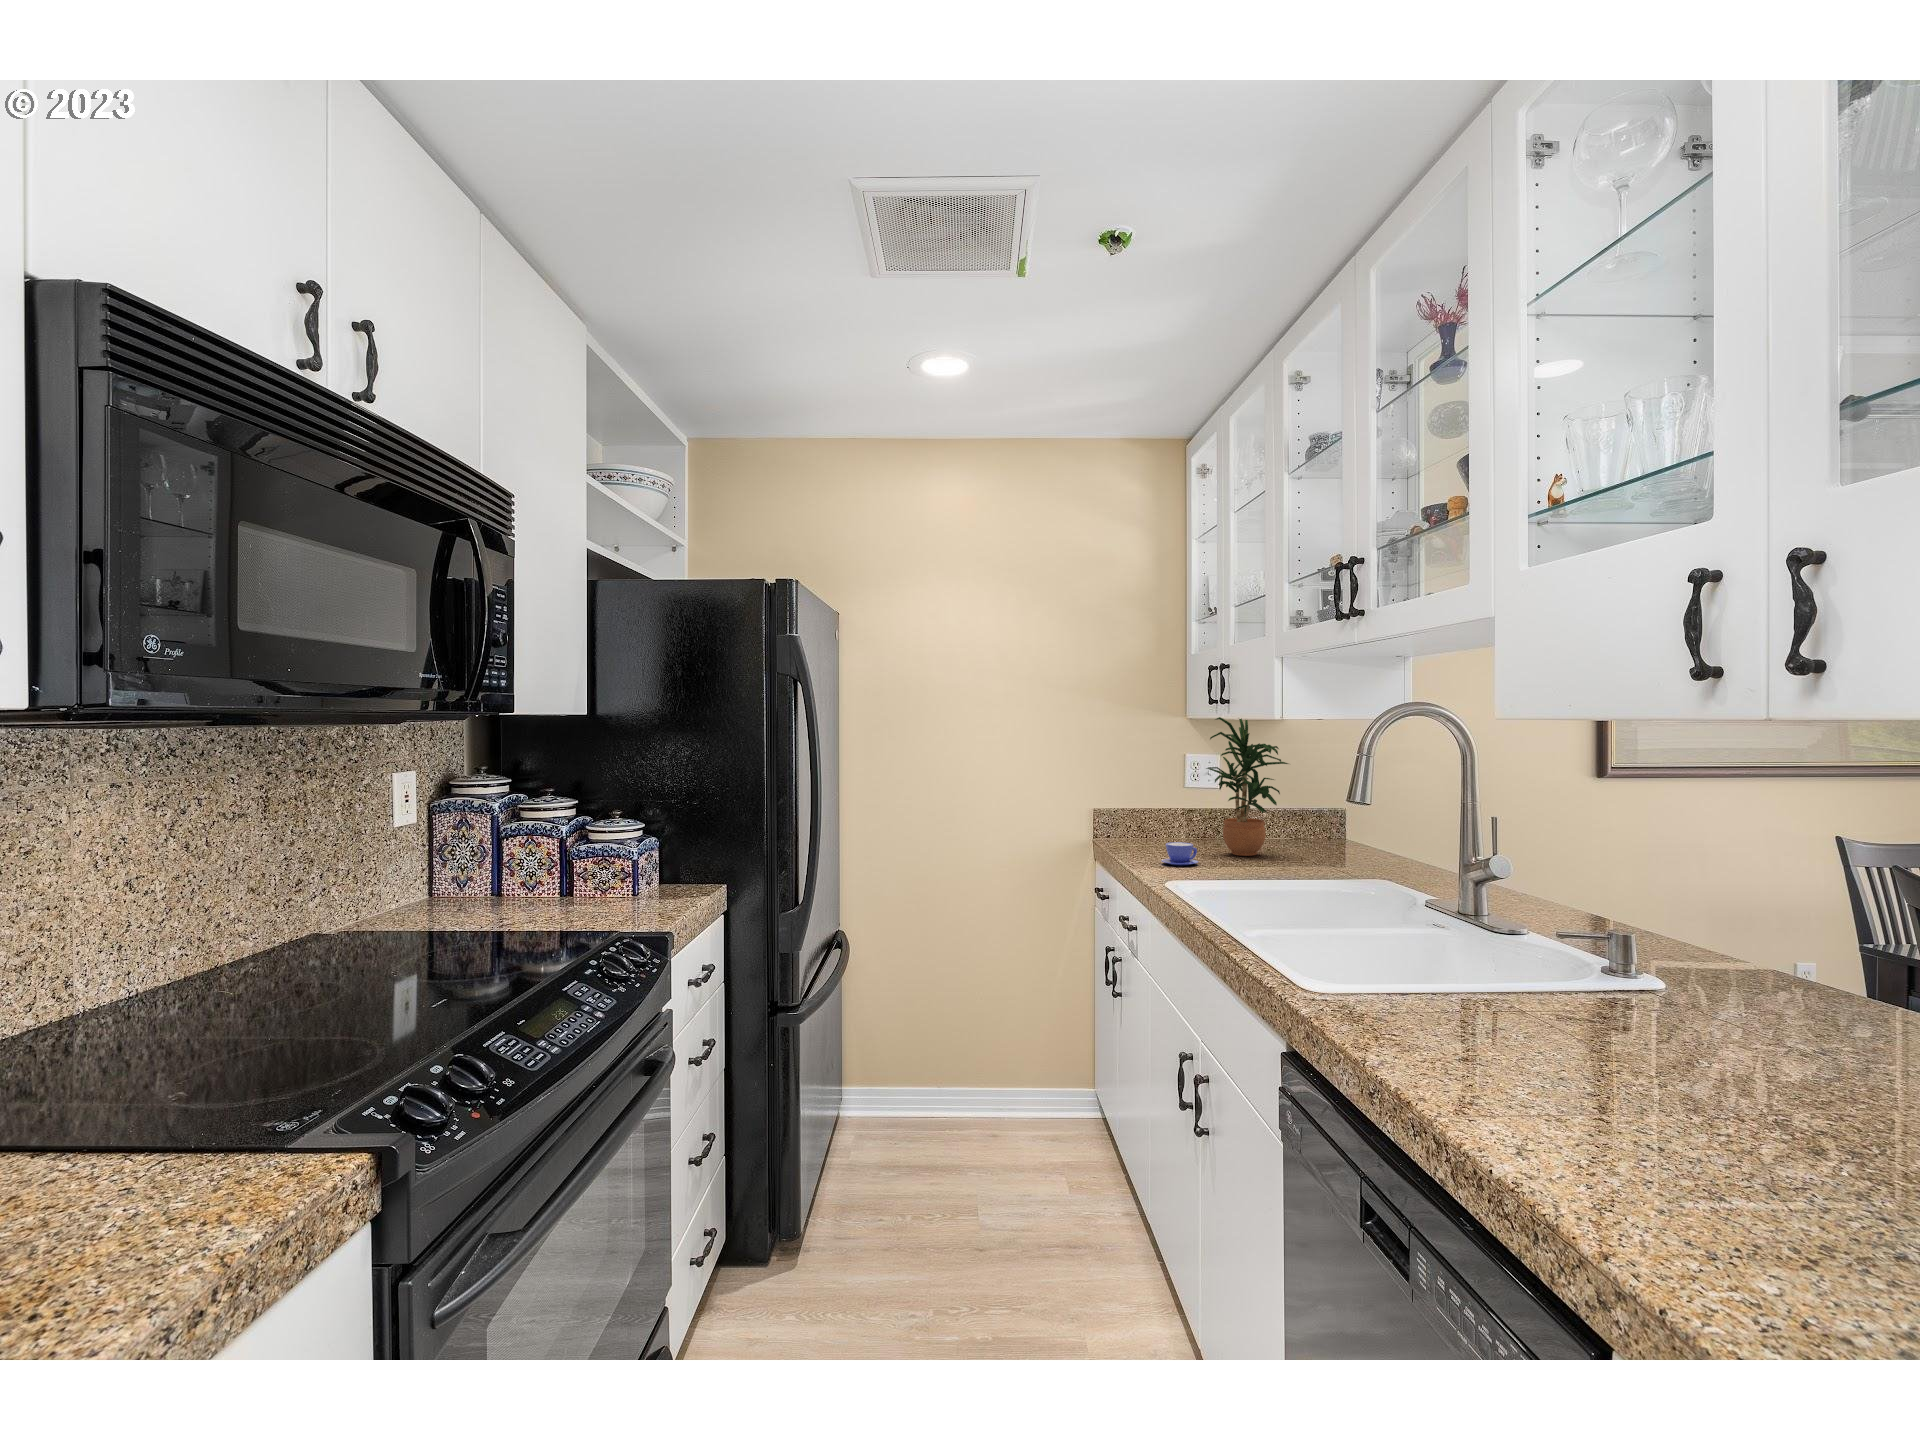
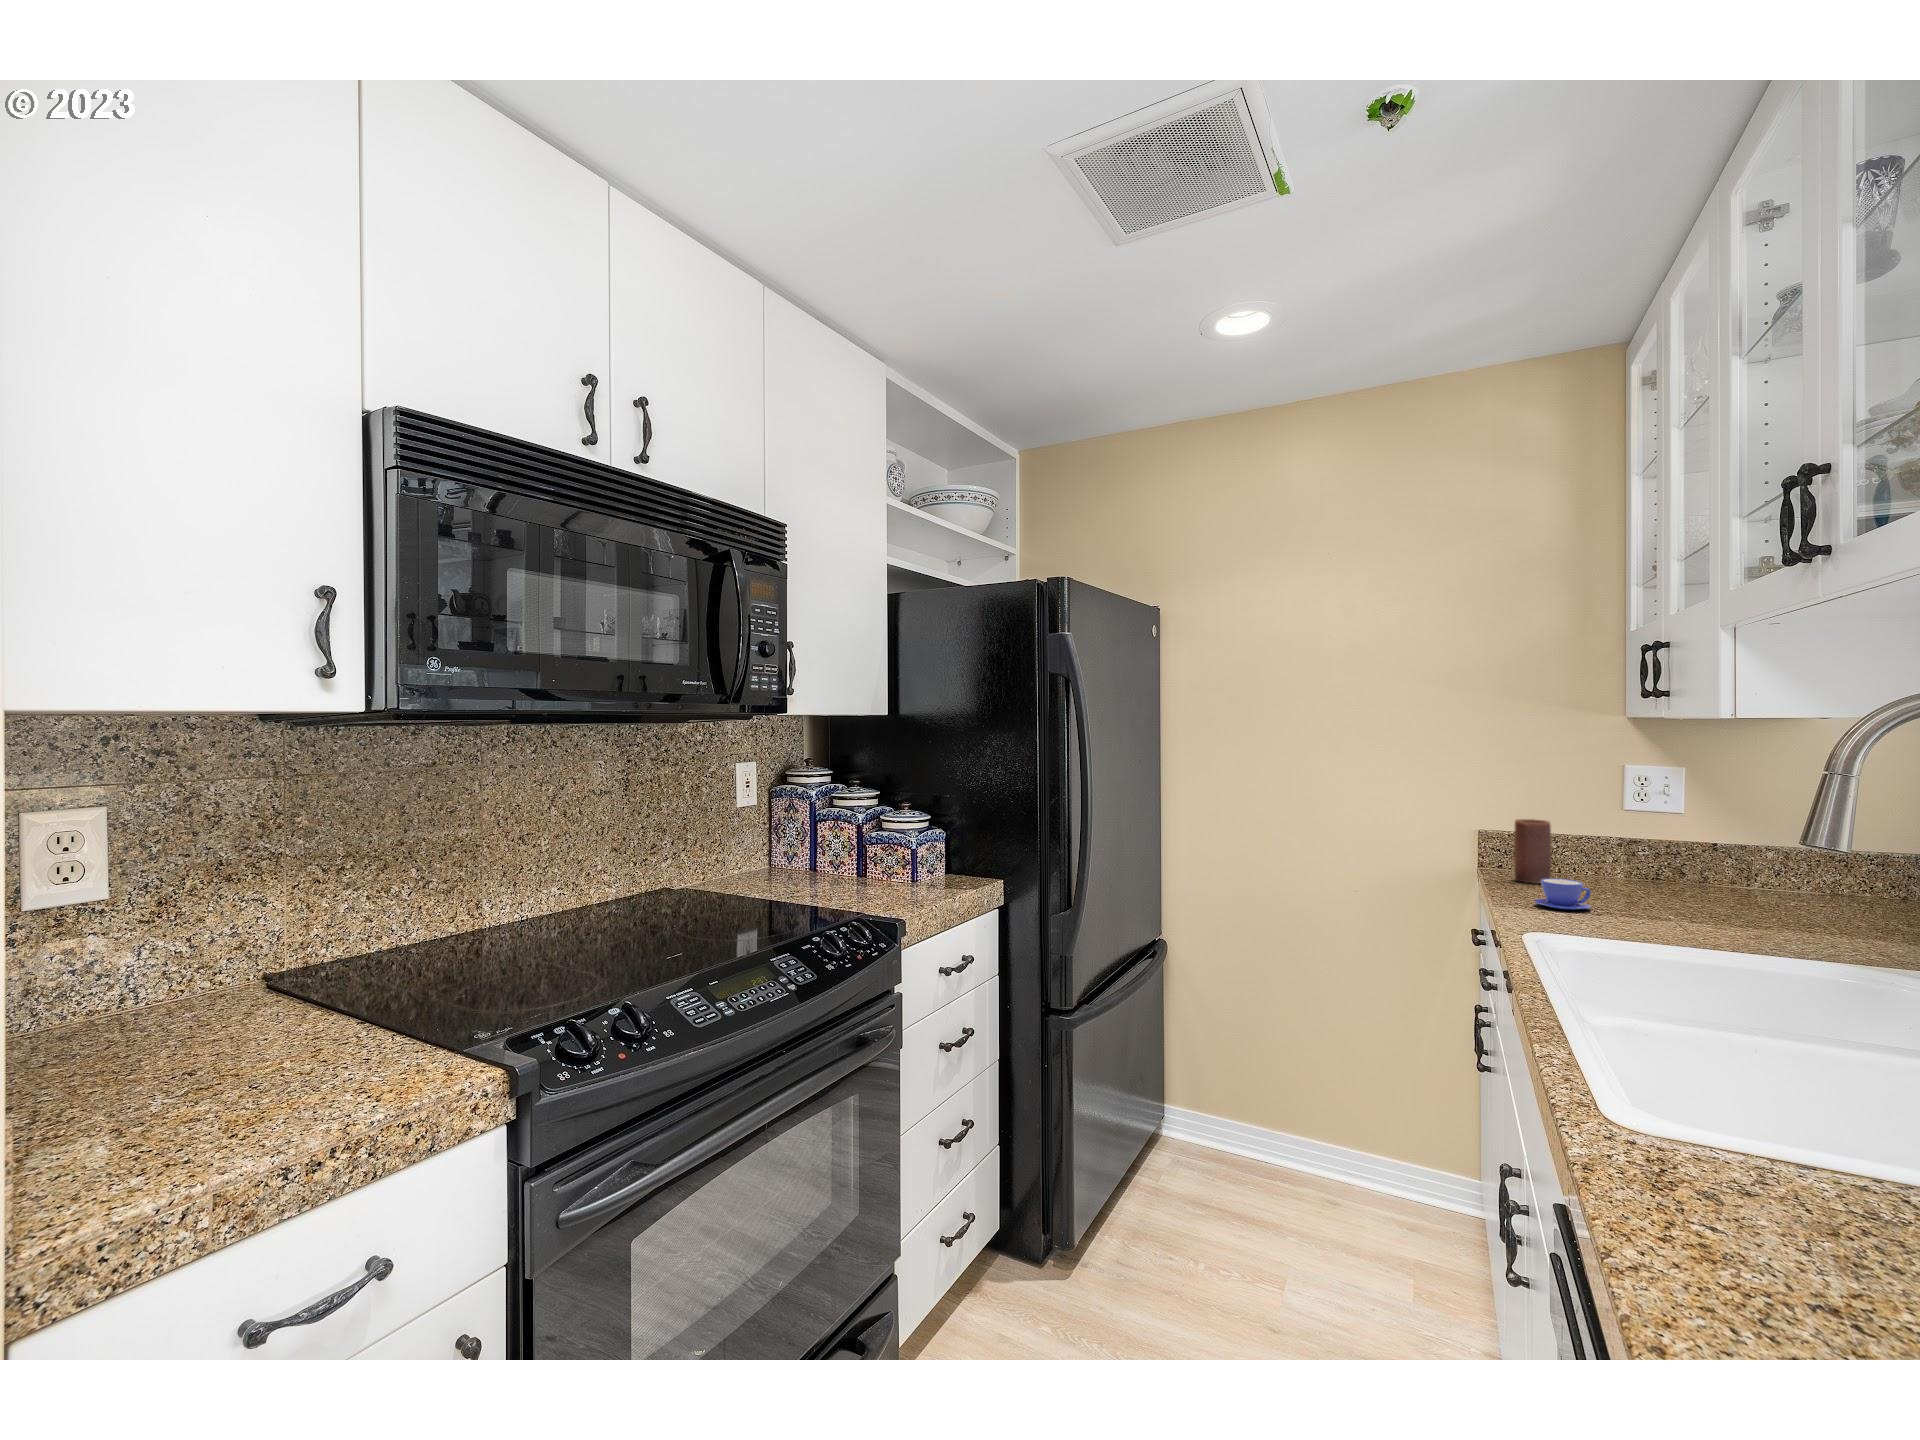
potted plant: present [1206,717,1288,856] -> none [1617,717,1762,907]
candle: none [1131,798,1156,849] -> present [1514,819,1551,884]

